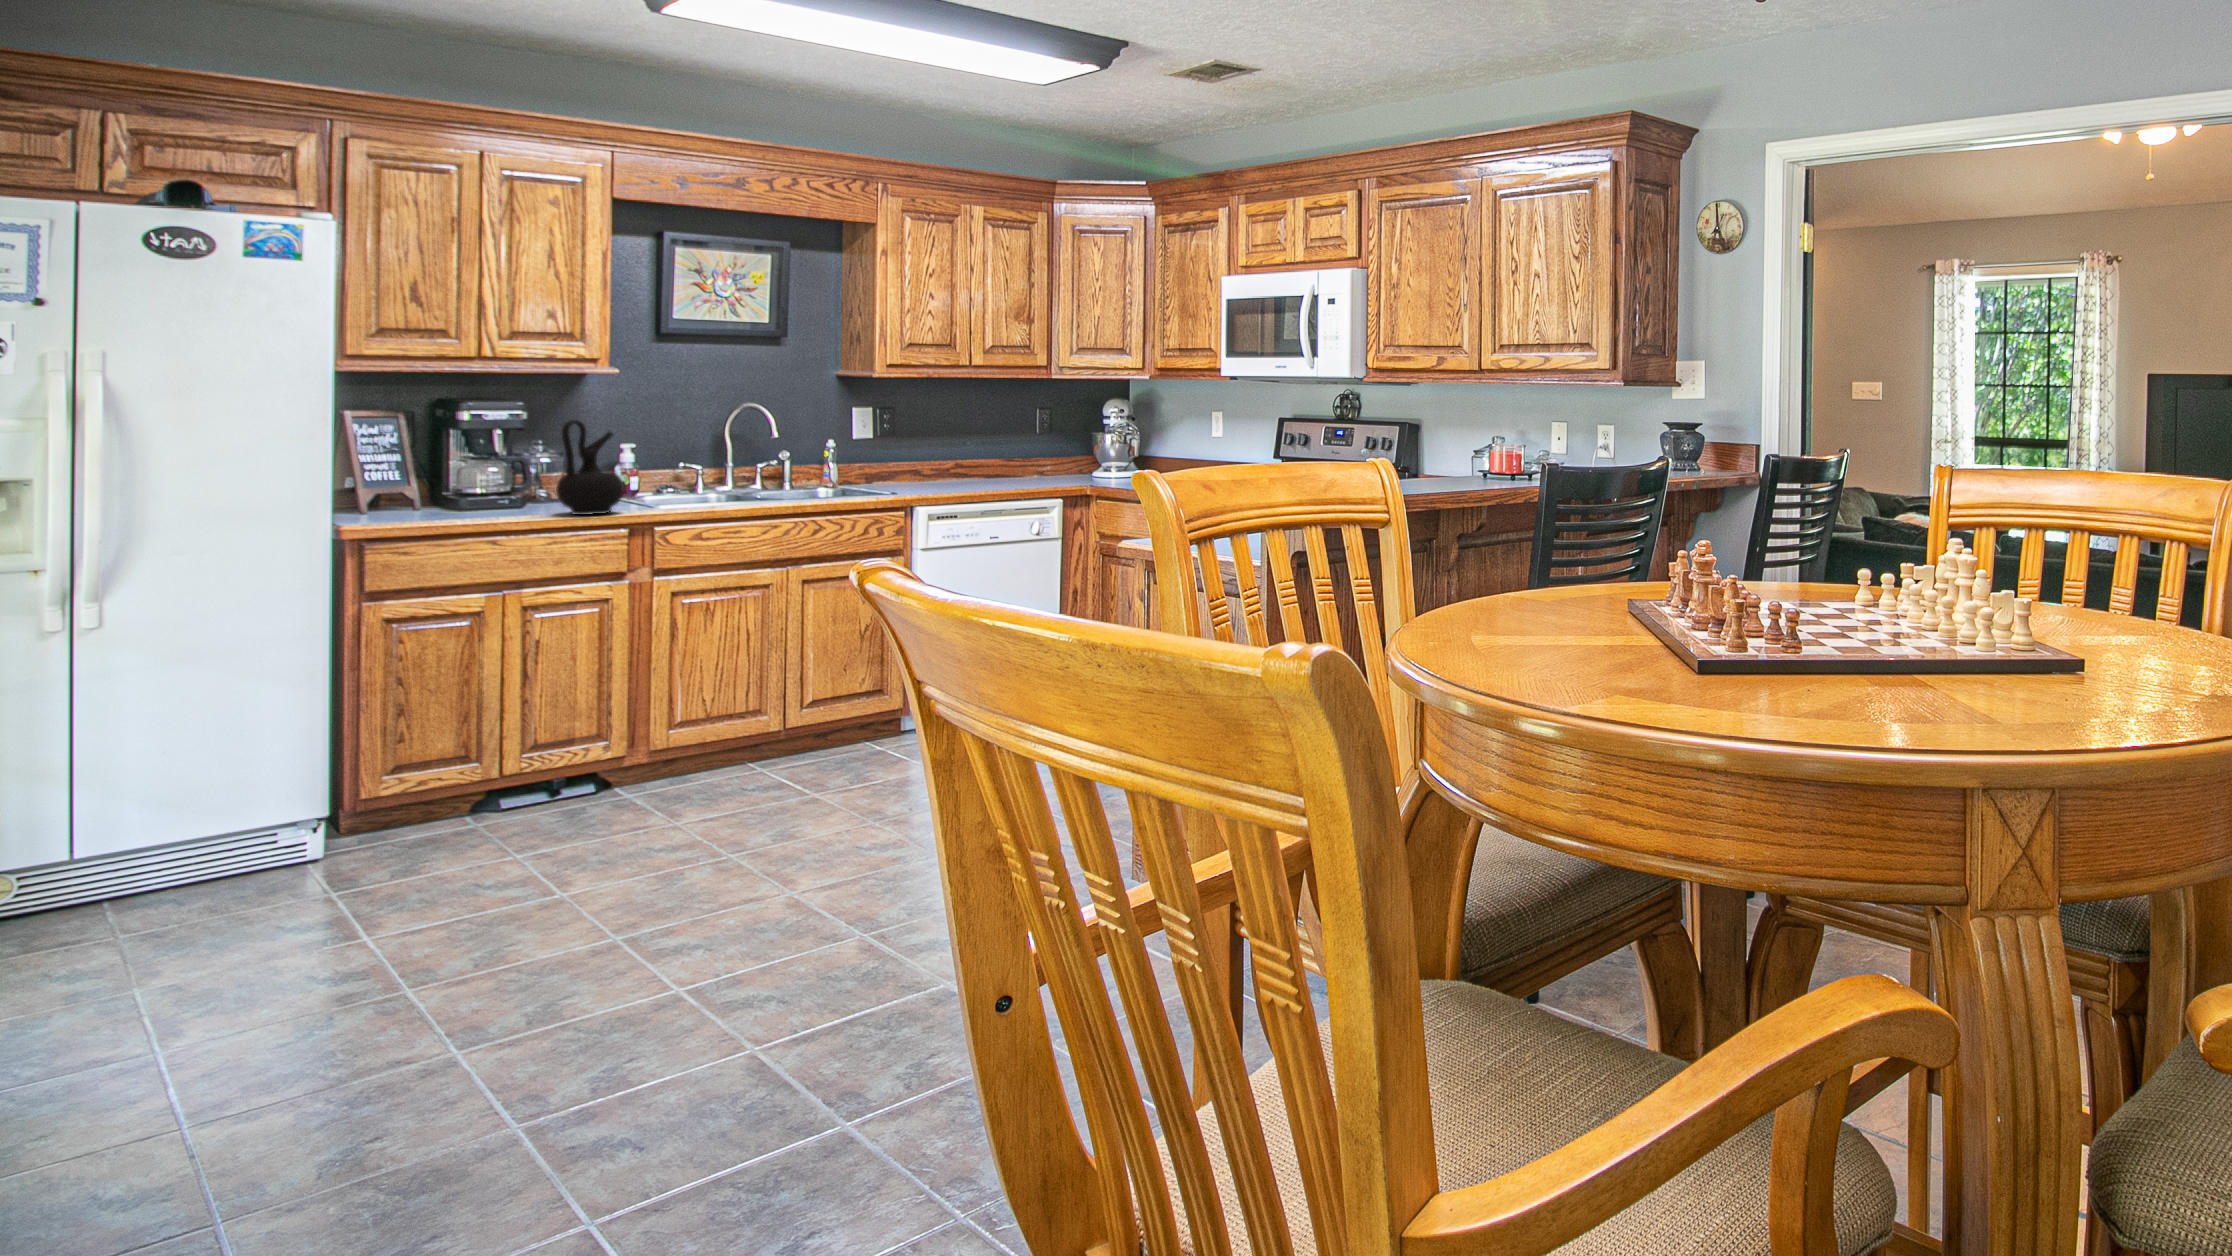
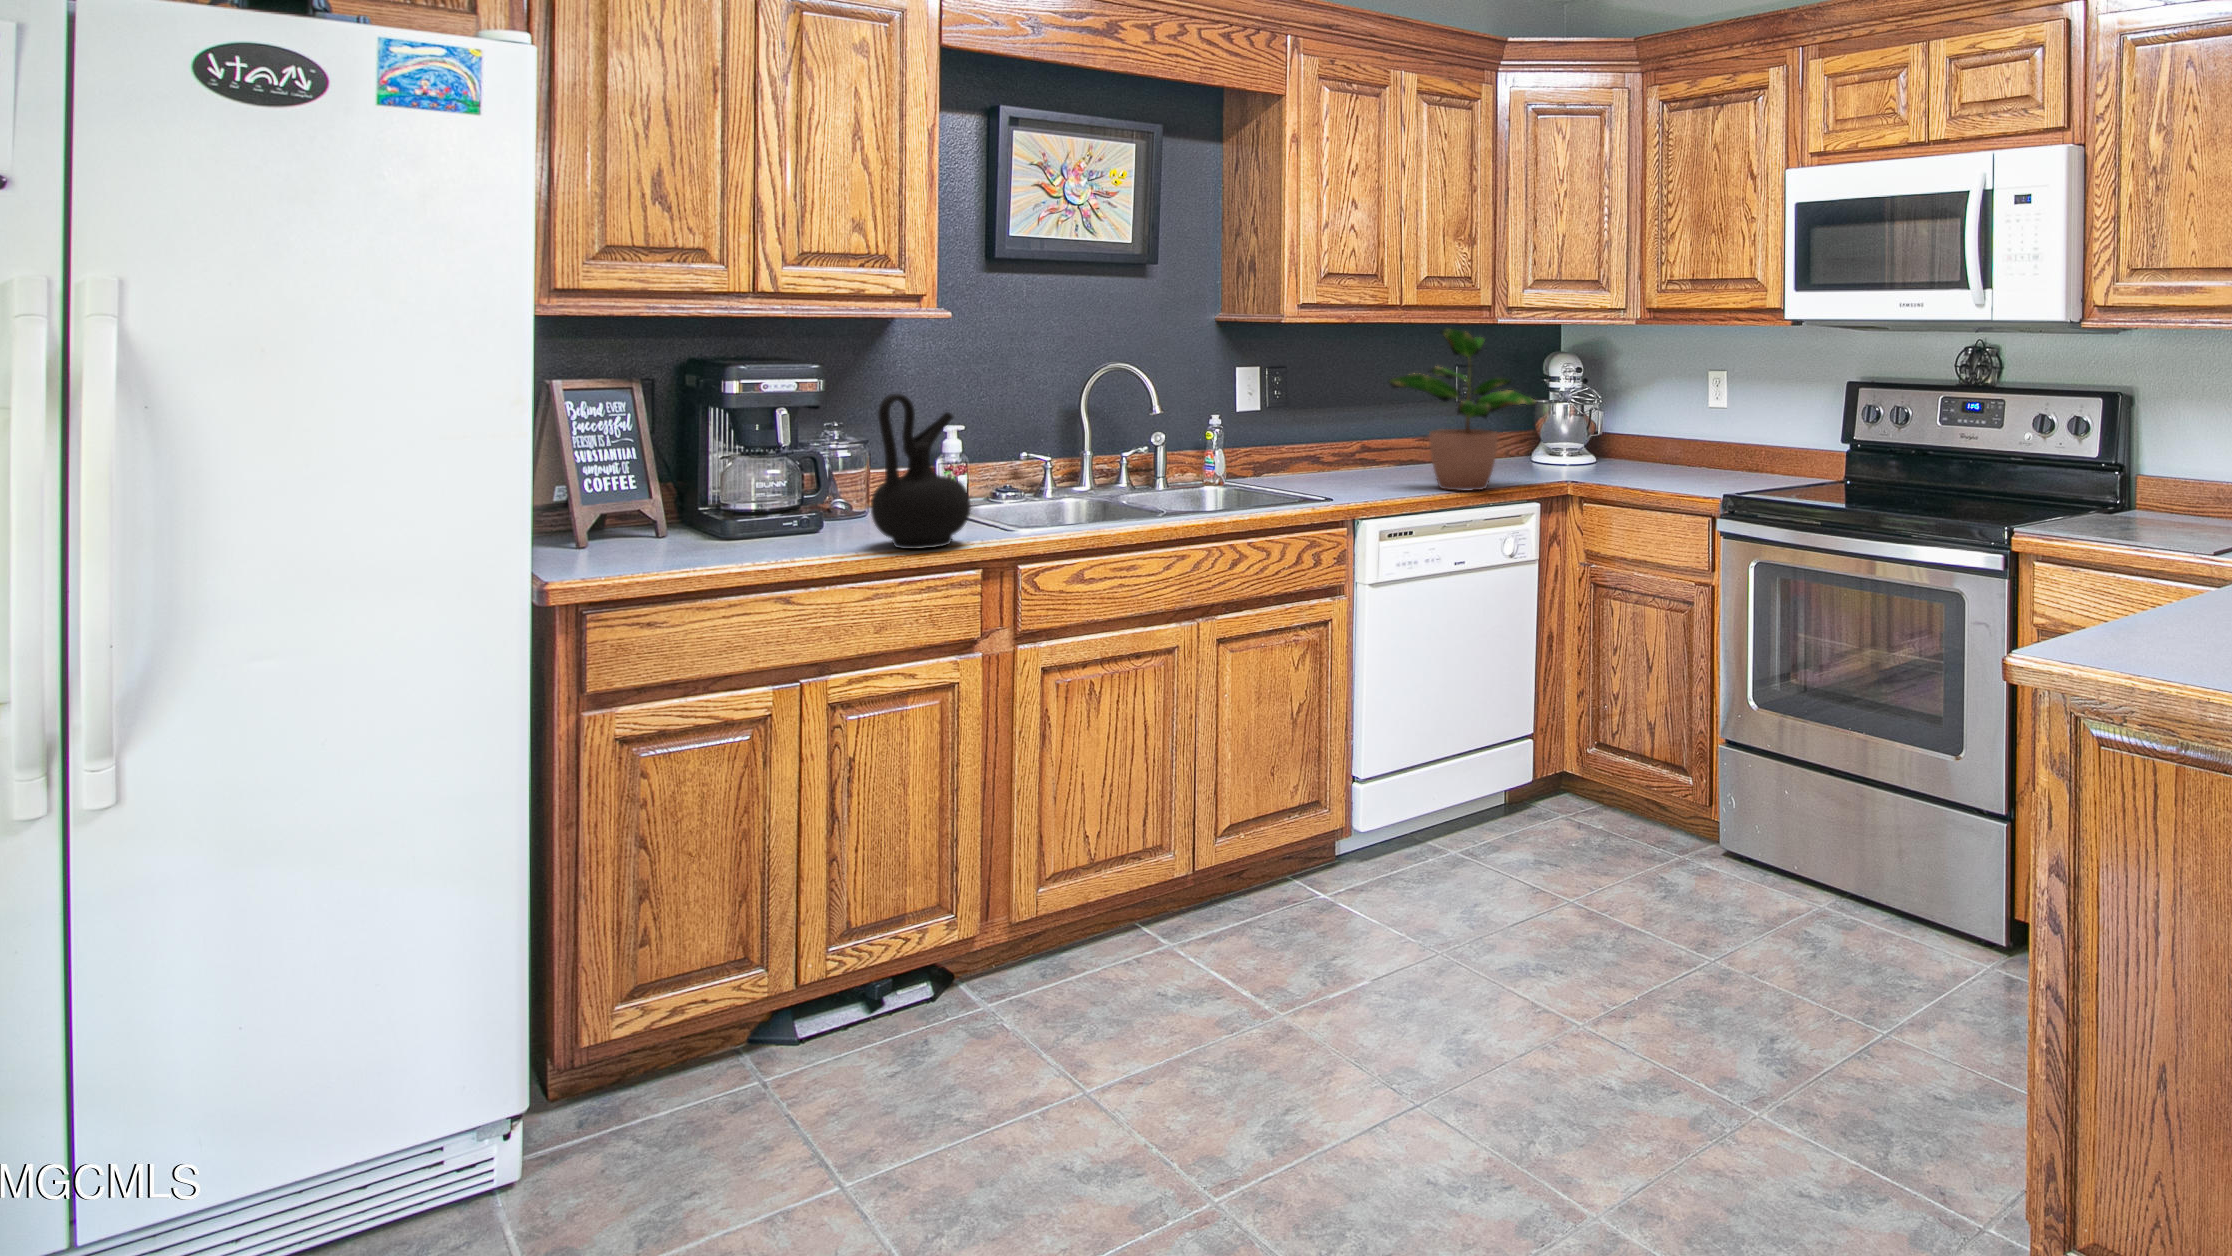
potted plant: none [944,381,1056,488] -> present [1389,328,1537,491]

